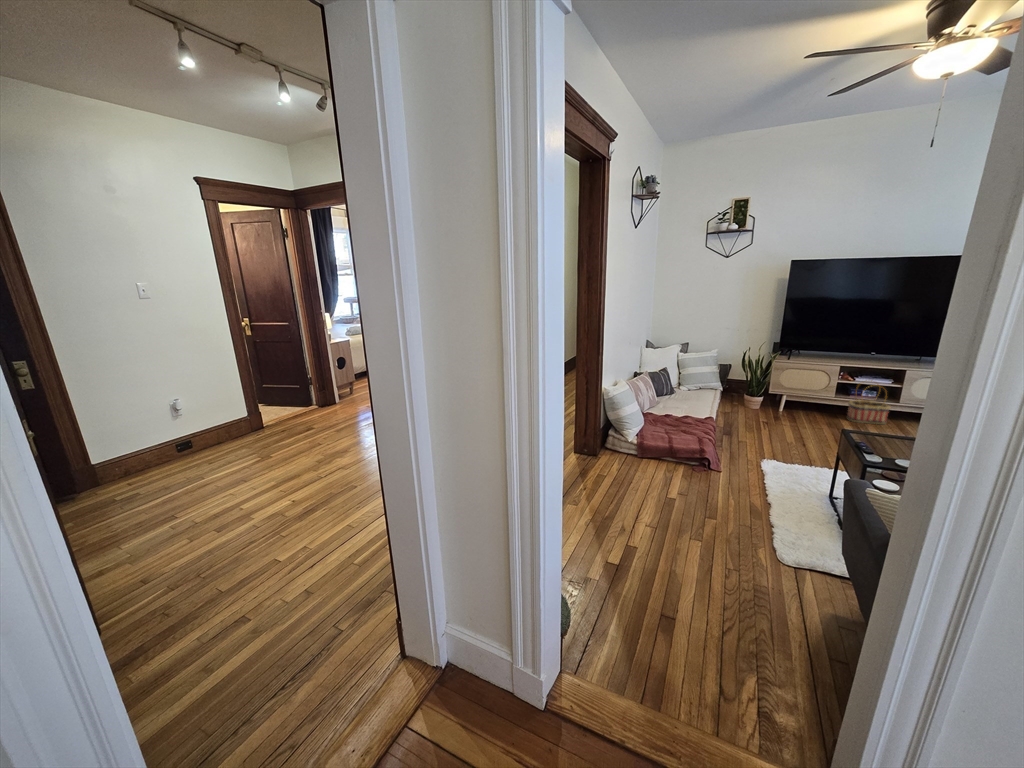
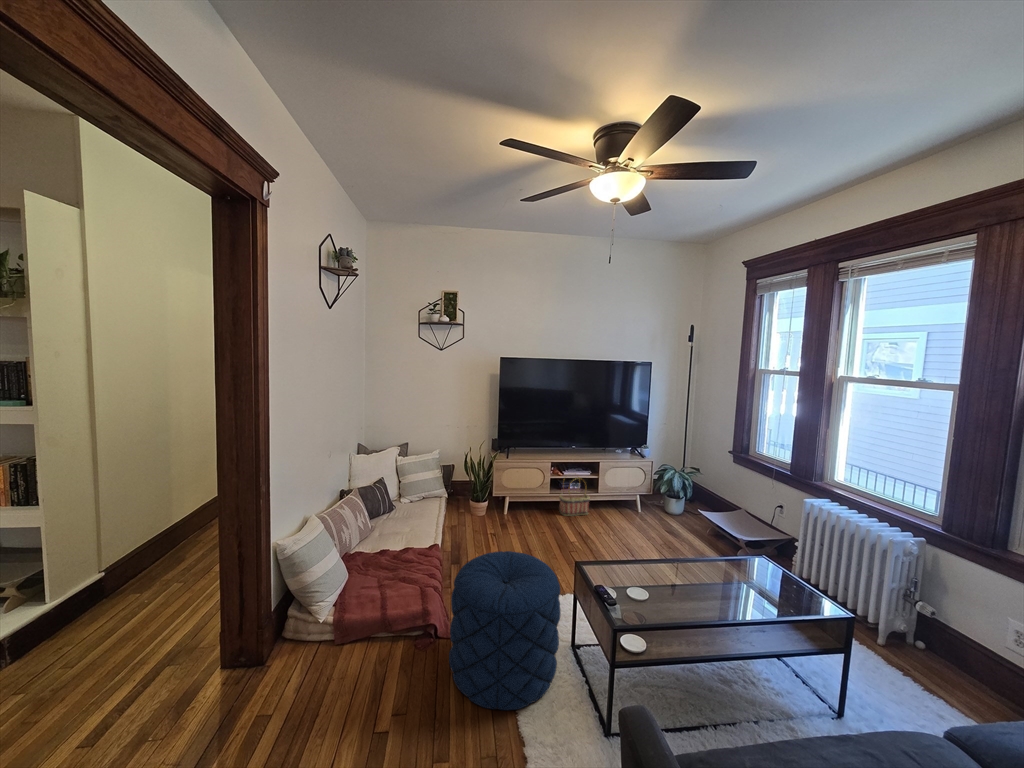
pouf: none [718,416,819,514] -> present [449,551,561,710]

